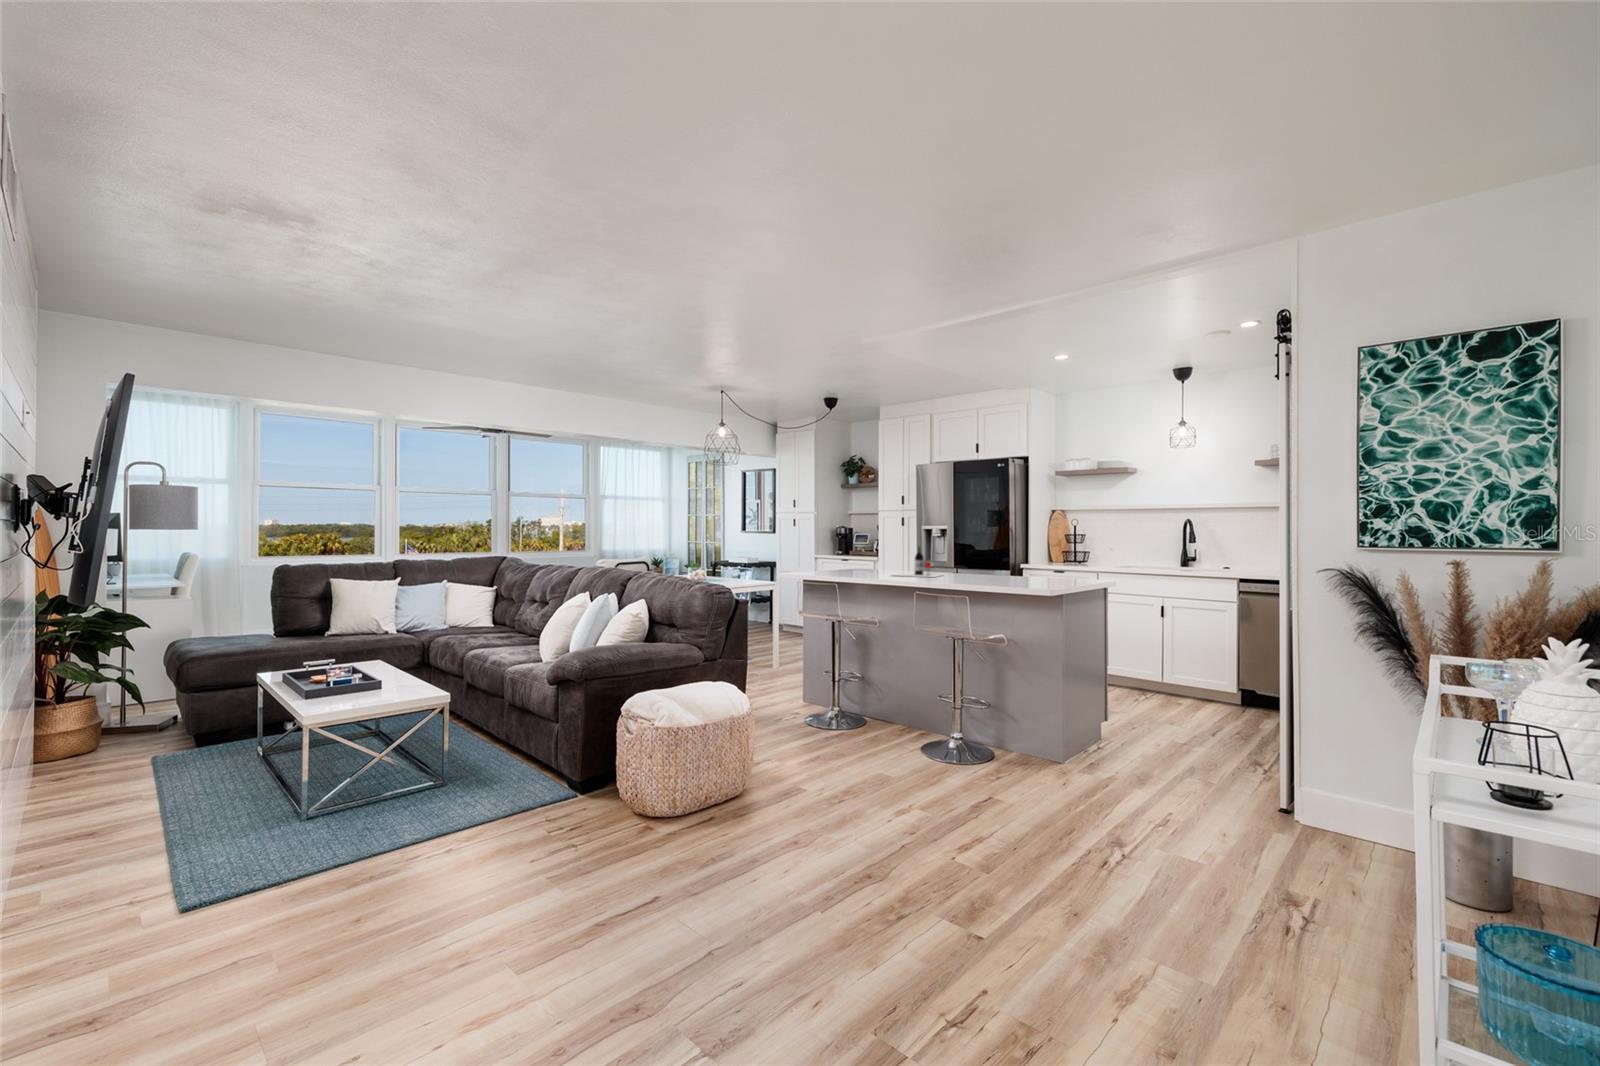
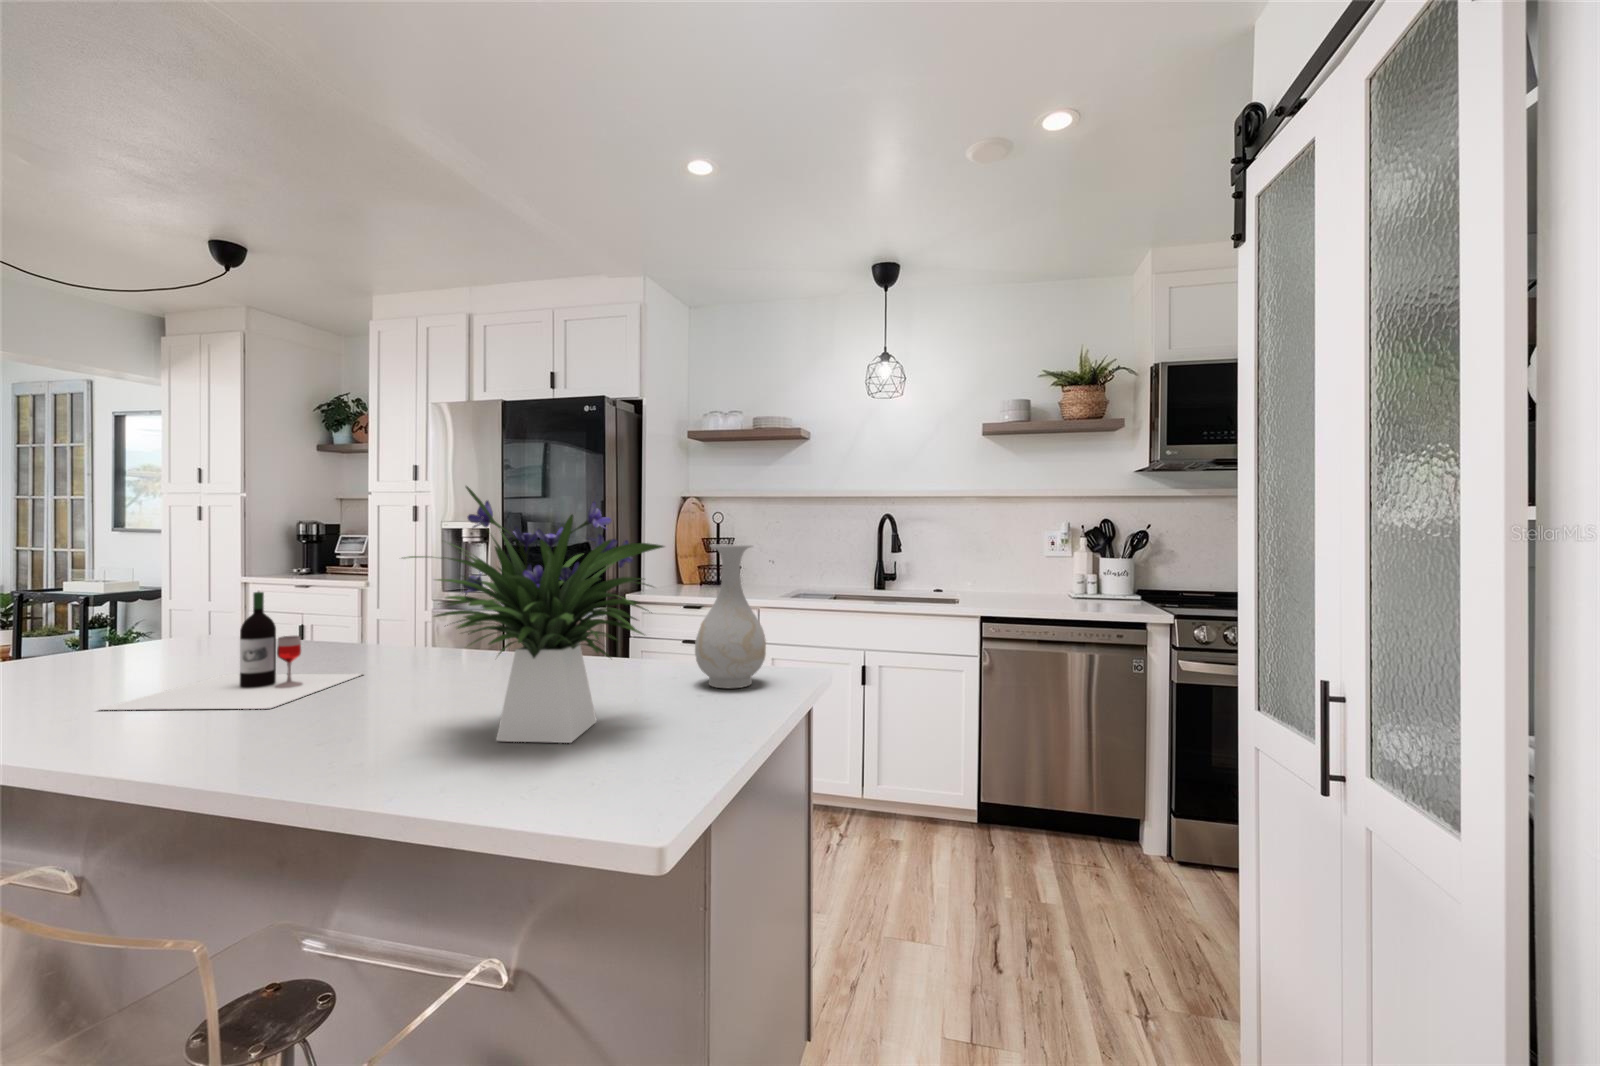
flower arrangement: none [986,514,1053,583] -> present [404,486,664,743]
vase: none [1062,531,1088,581] -> present [695,544,766,689]

